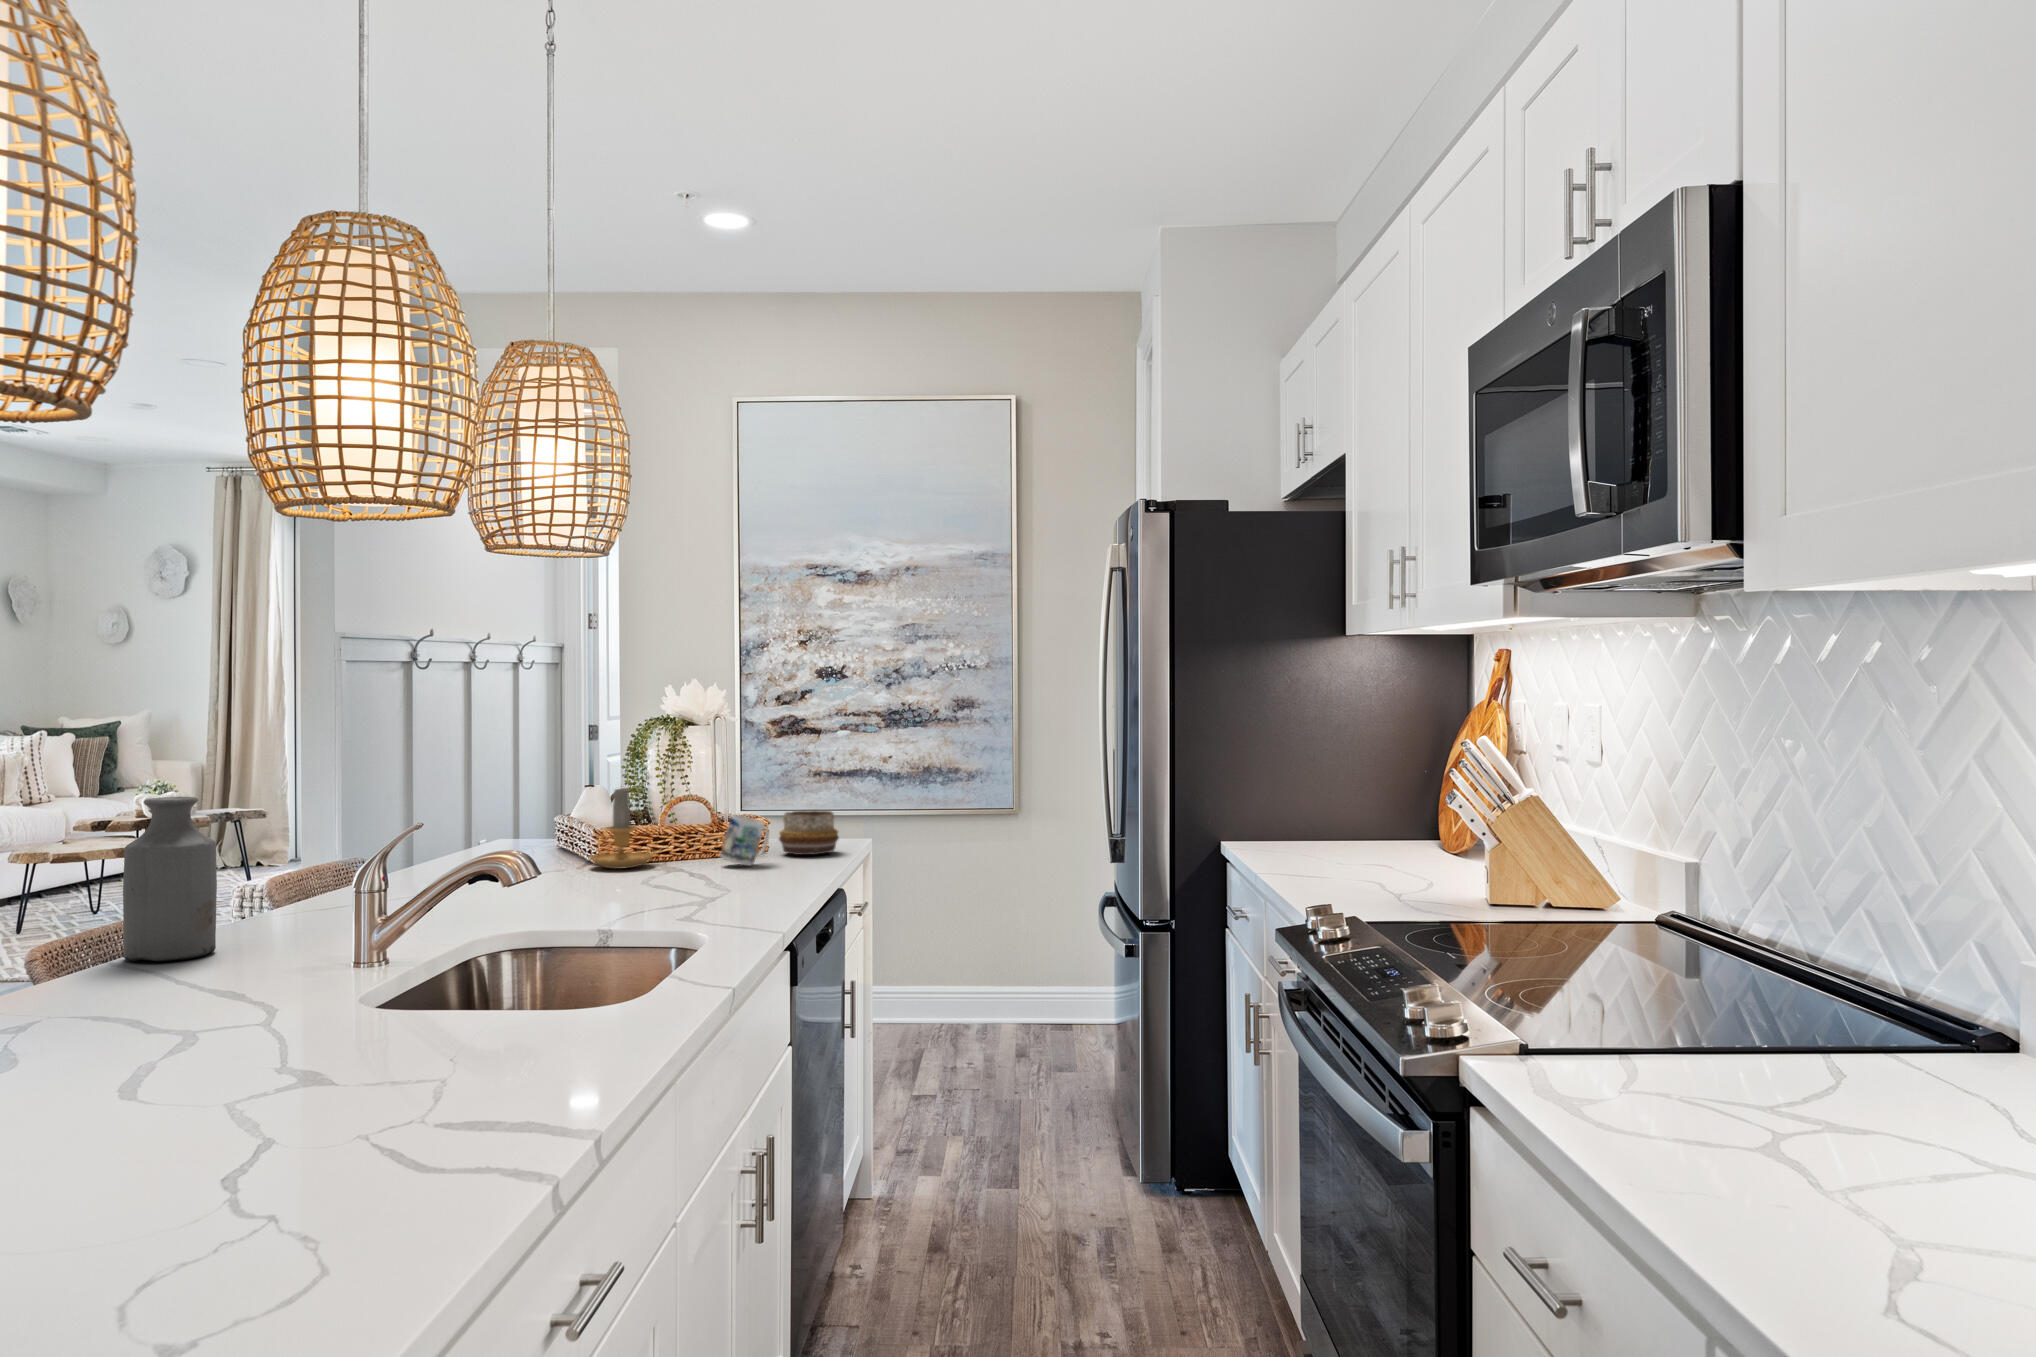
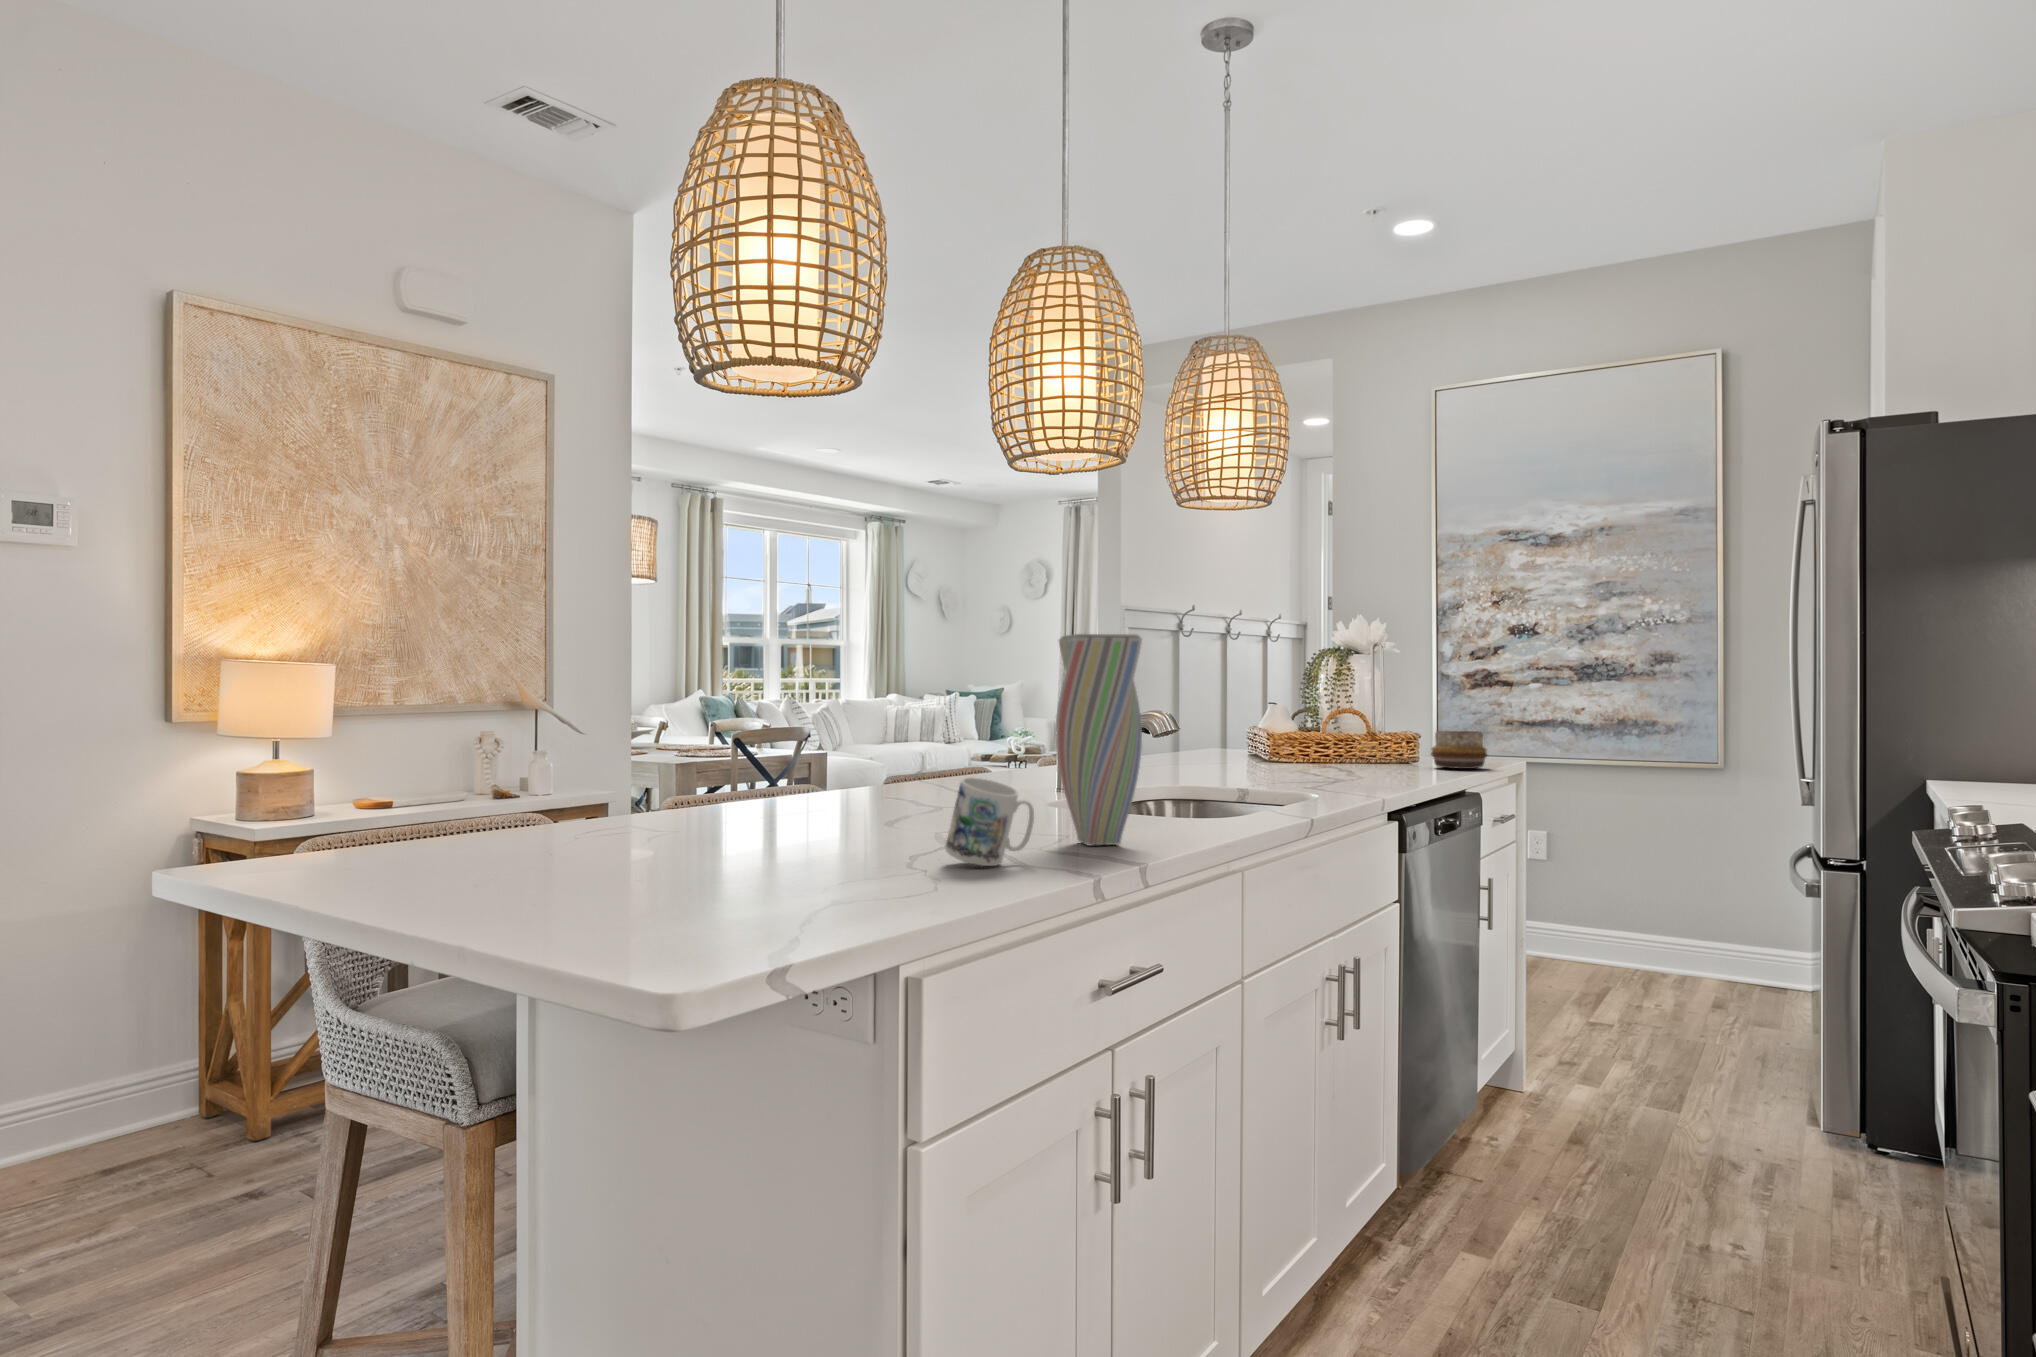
vase: none [419,784,549,1076] -> present [1056,634,1142,846]
candle: present [589,789,657,869] -> none [1264,699,1328,768]
bottle: present [123,797,217,961] -> none [927,678,982,788]
mug: present [721,815,769,865] -> present [945,777,1034,866]

